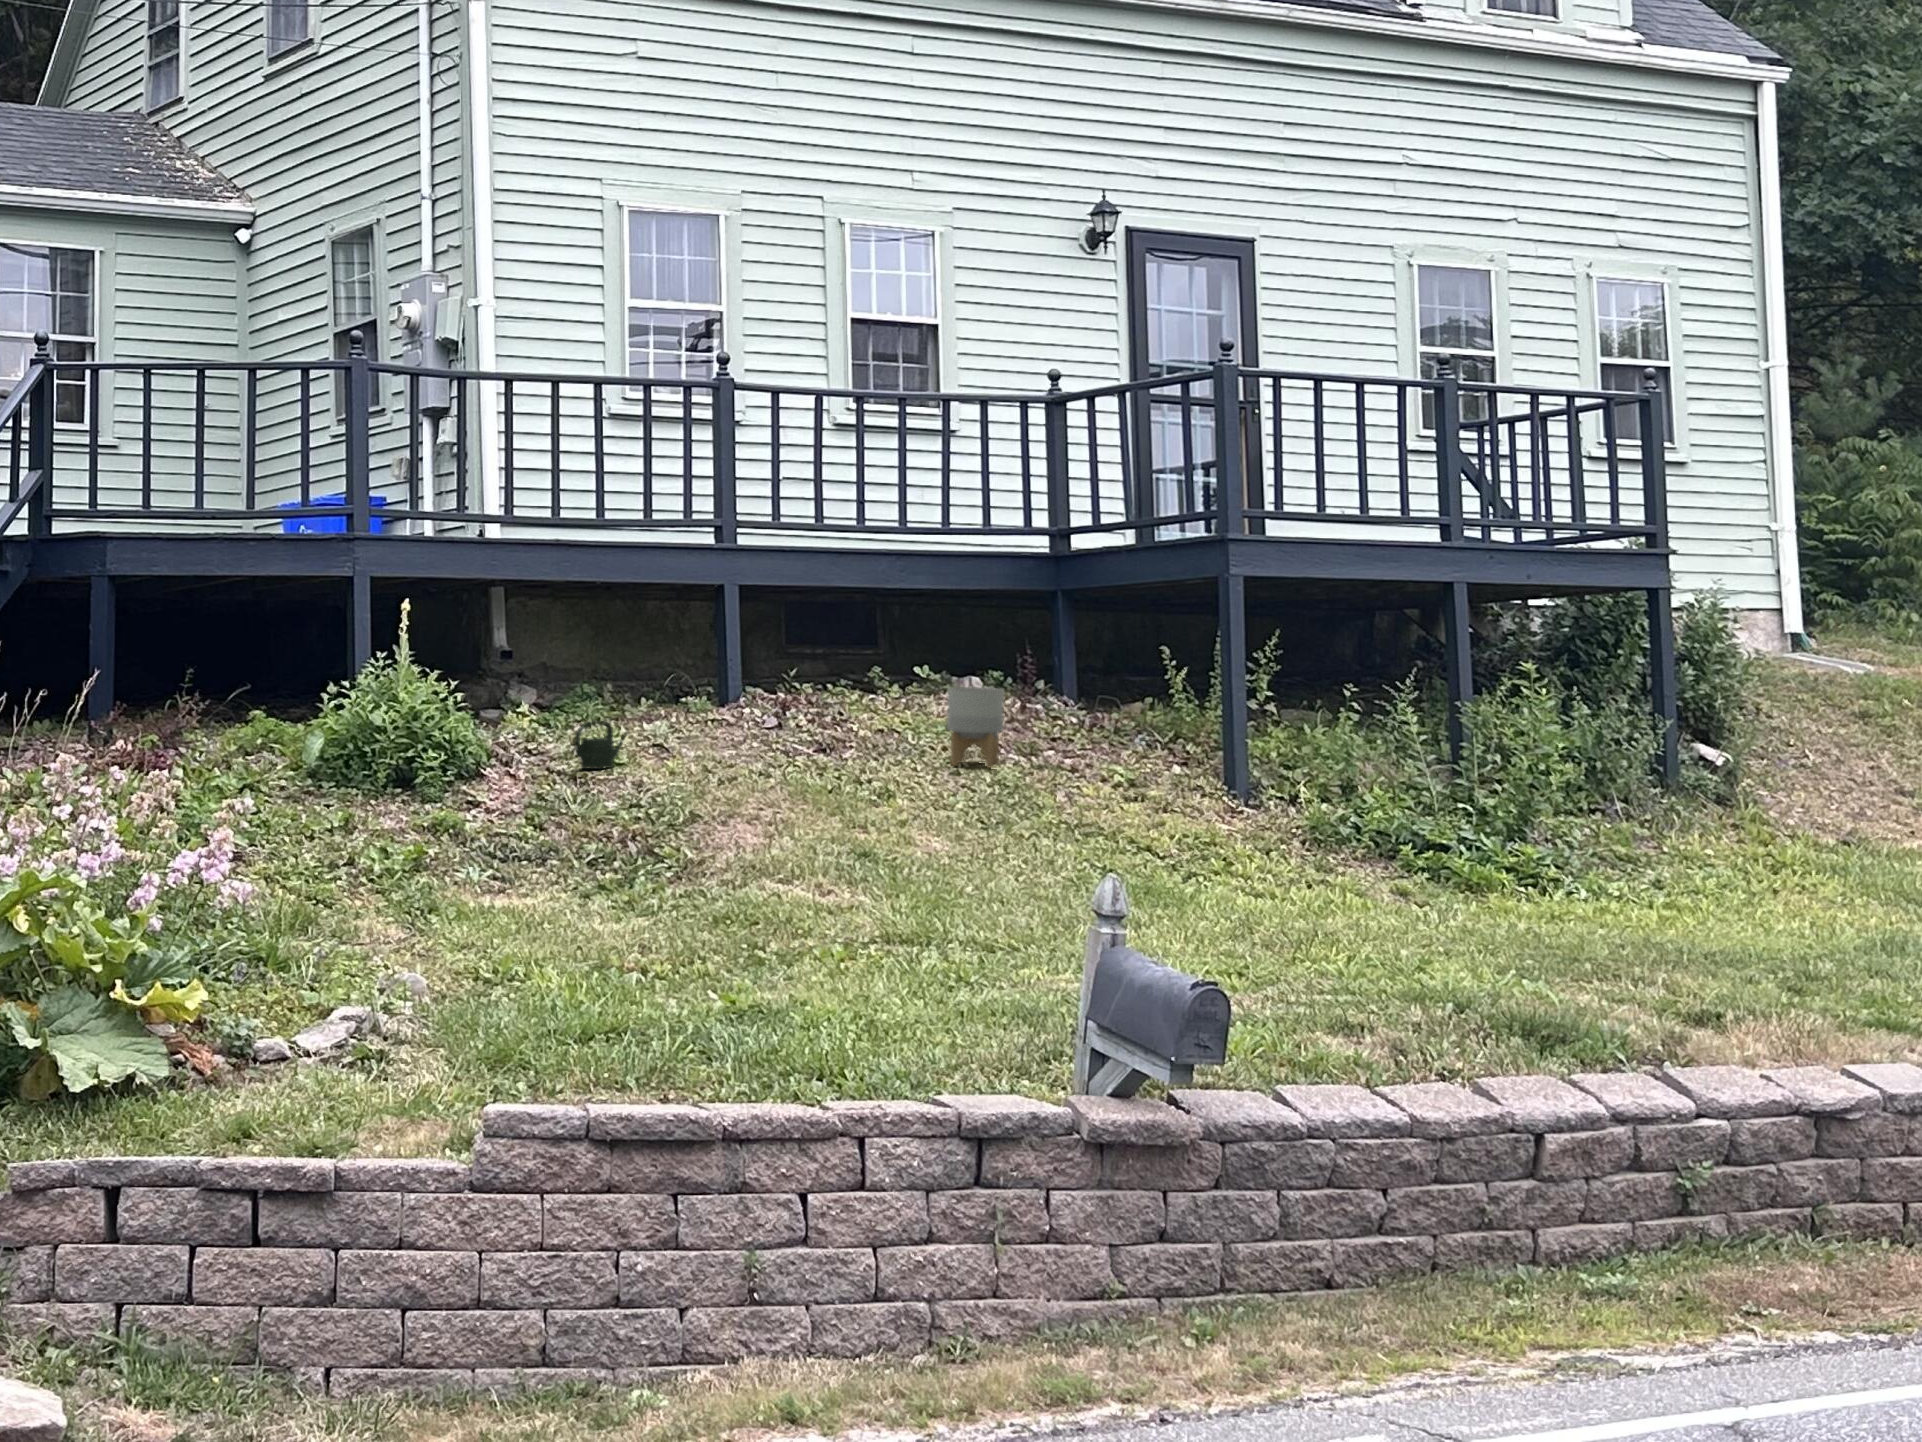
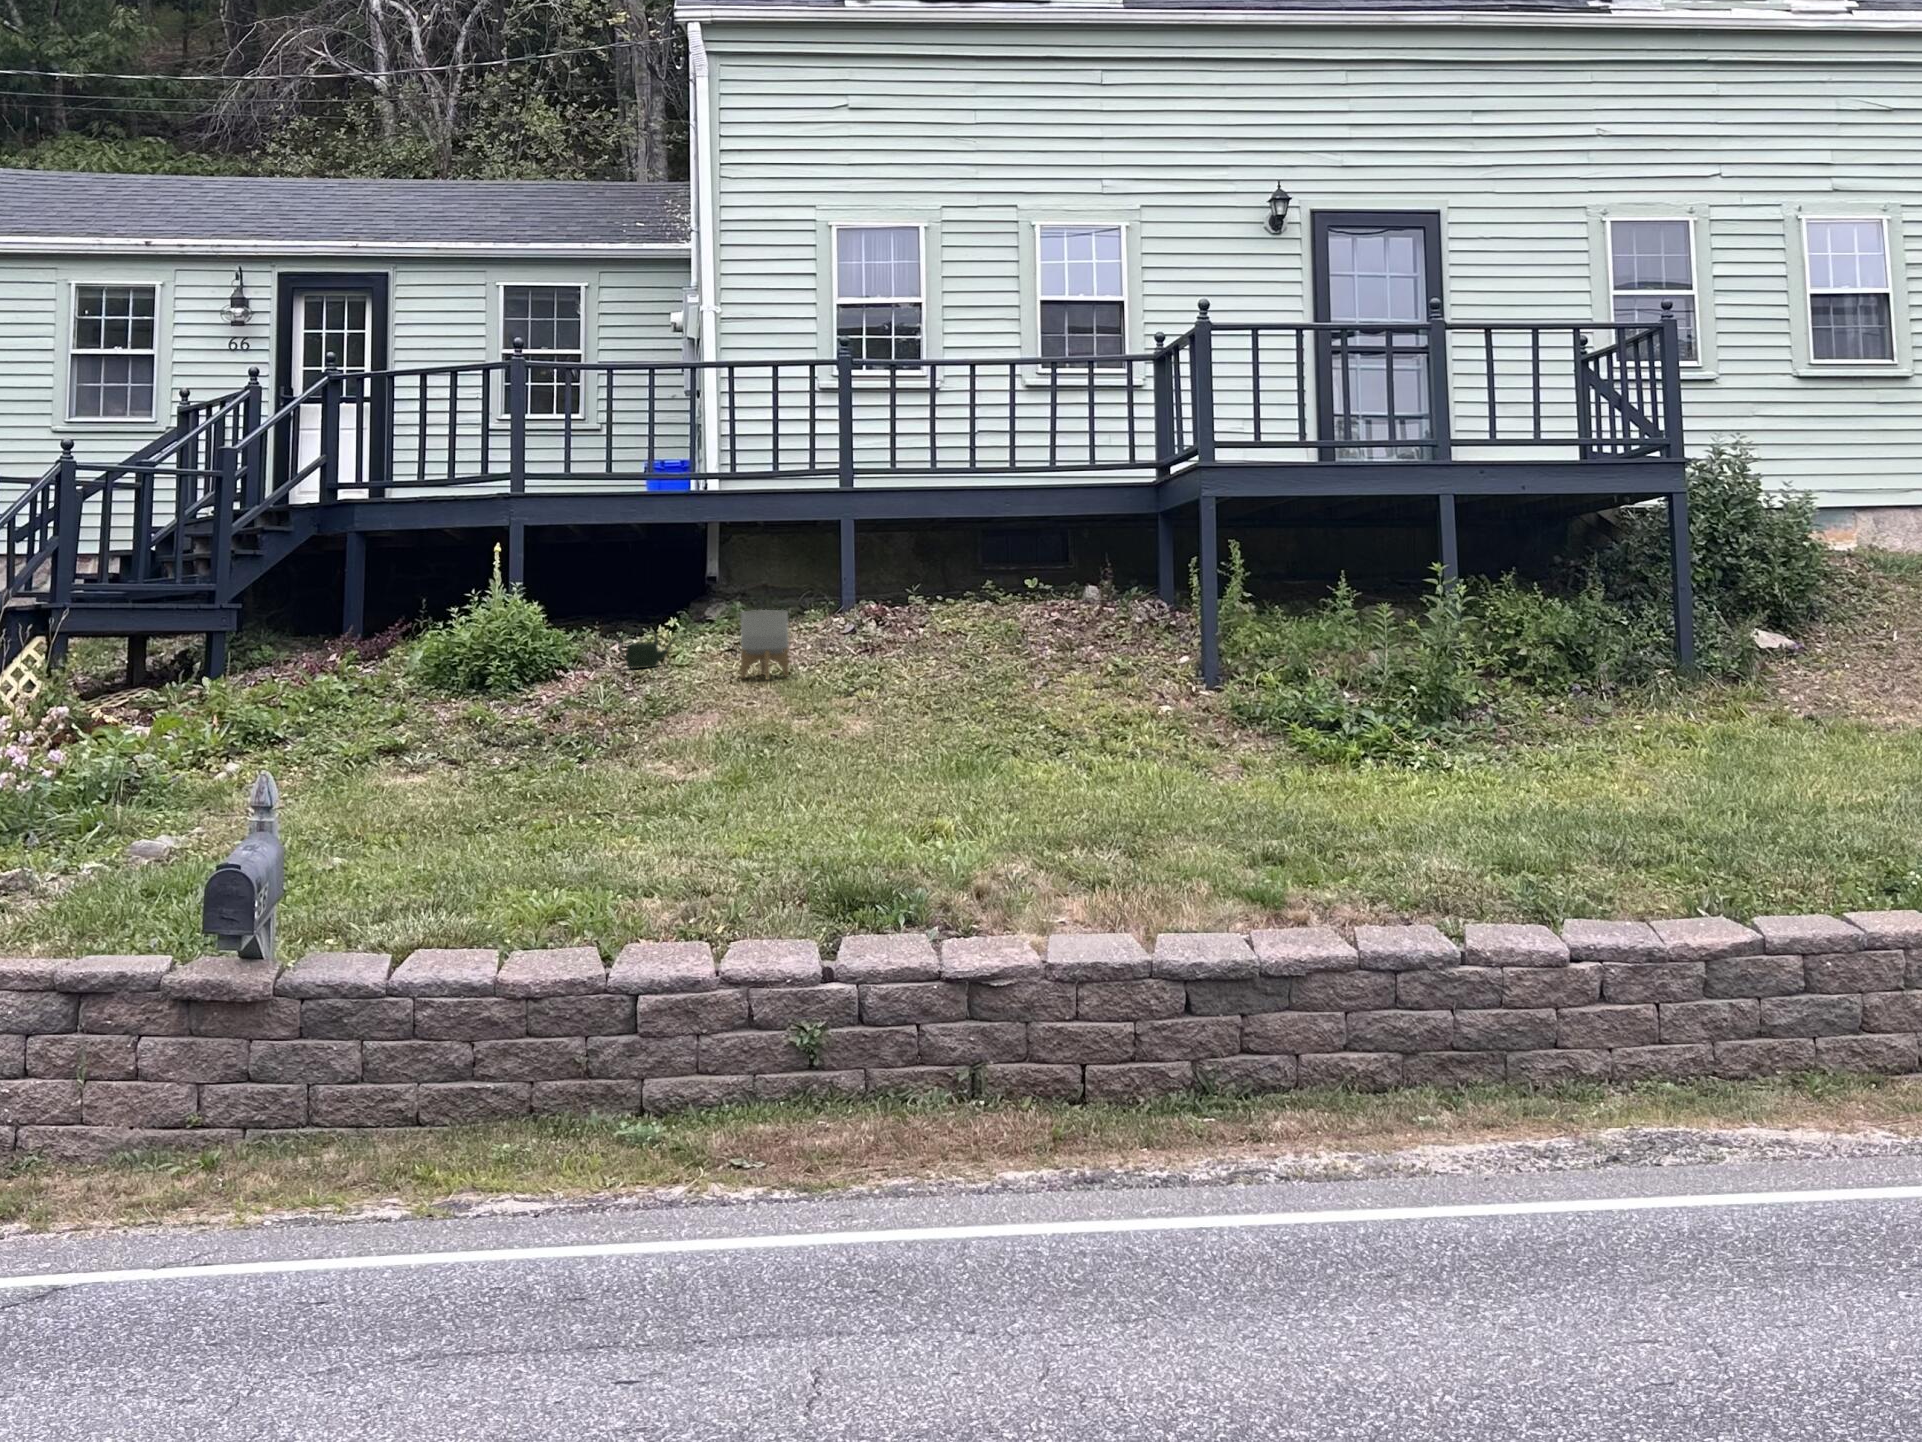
planter: present [947,687,1004,768] -> present [741,610,789,679]

